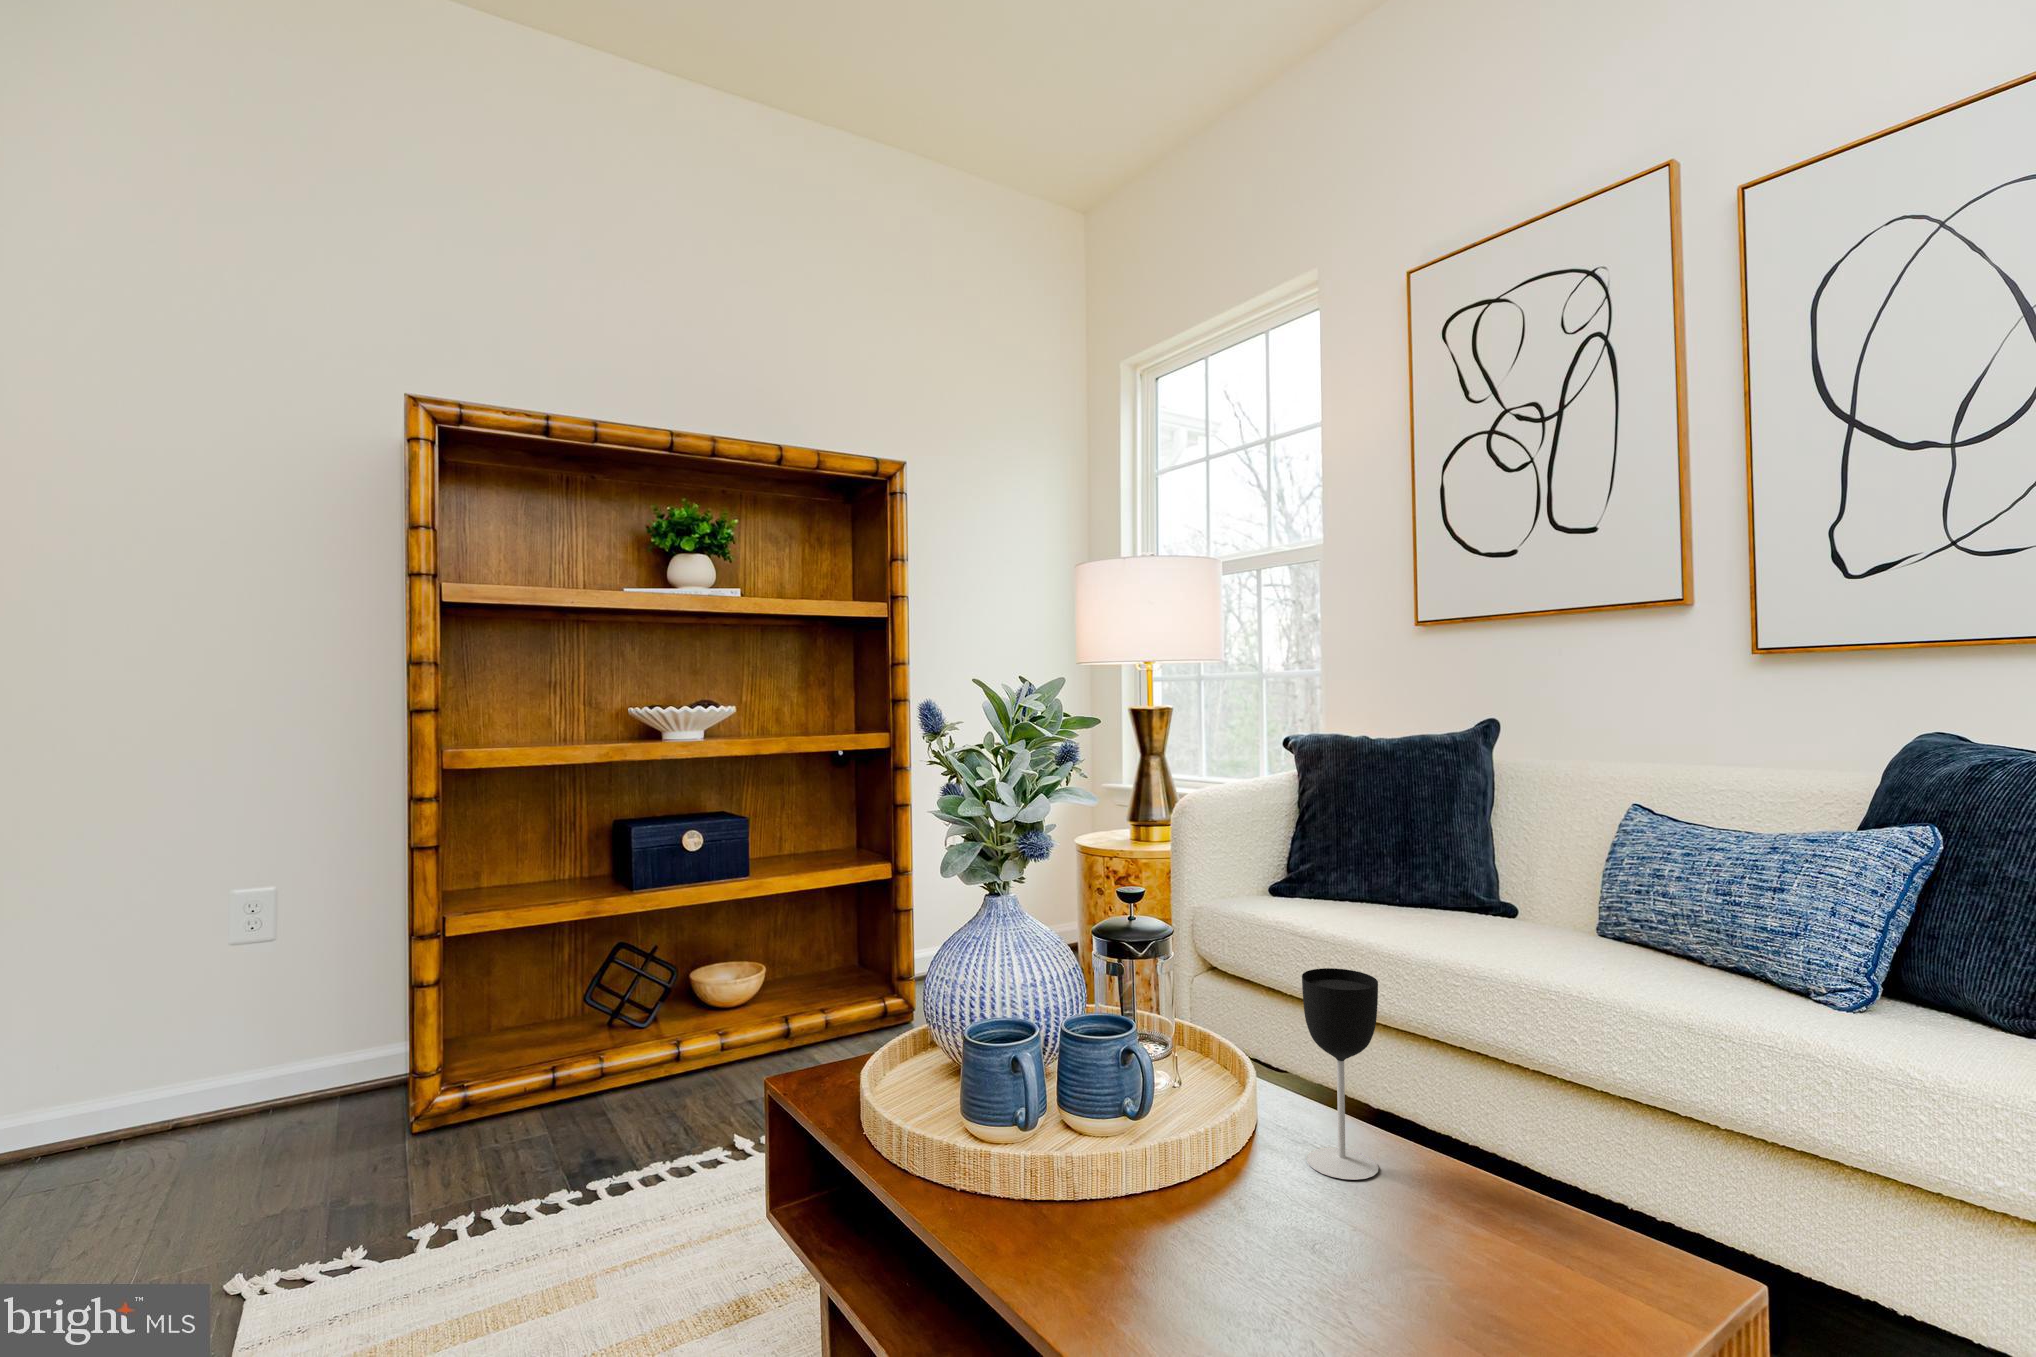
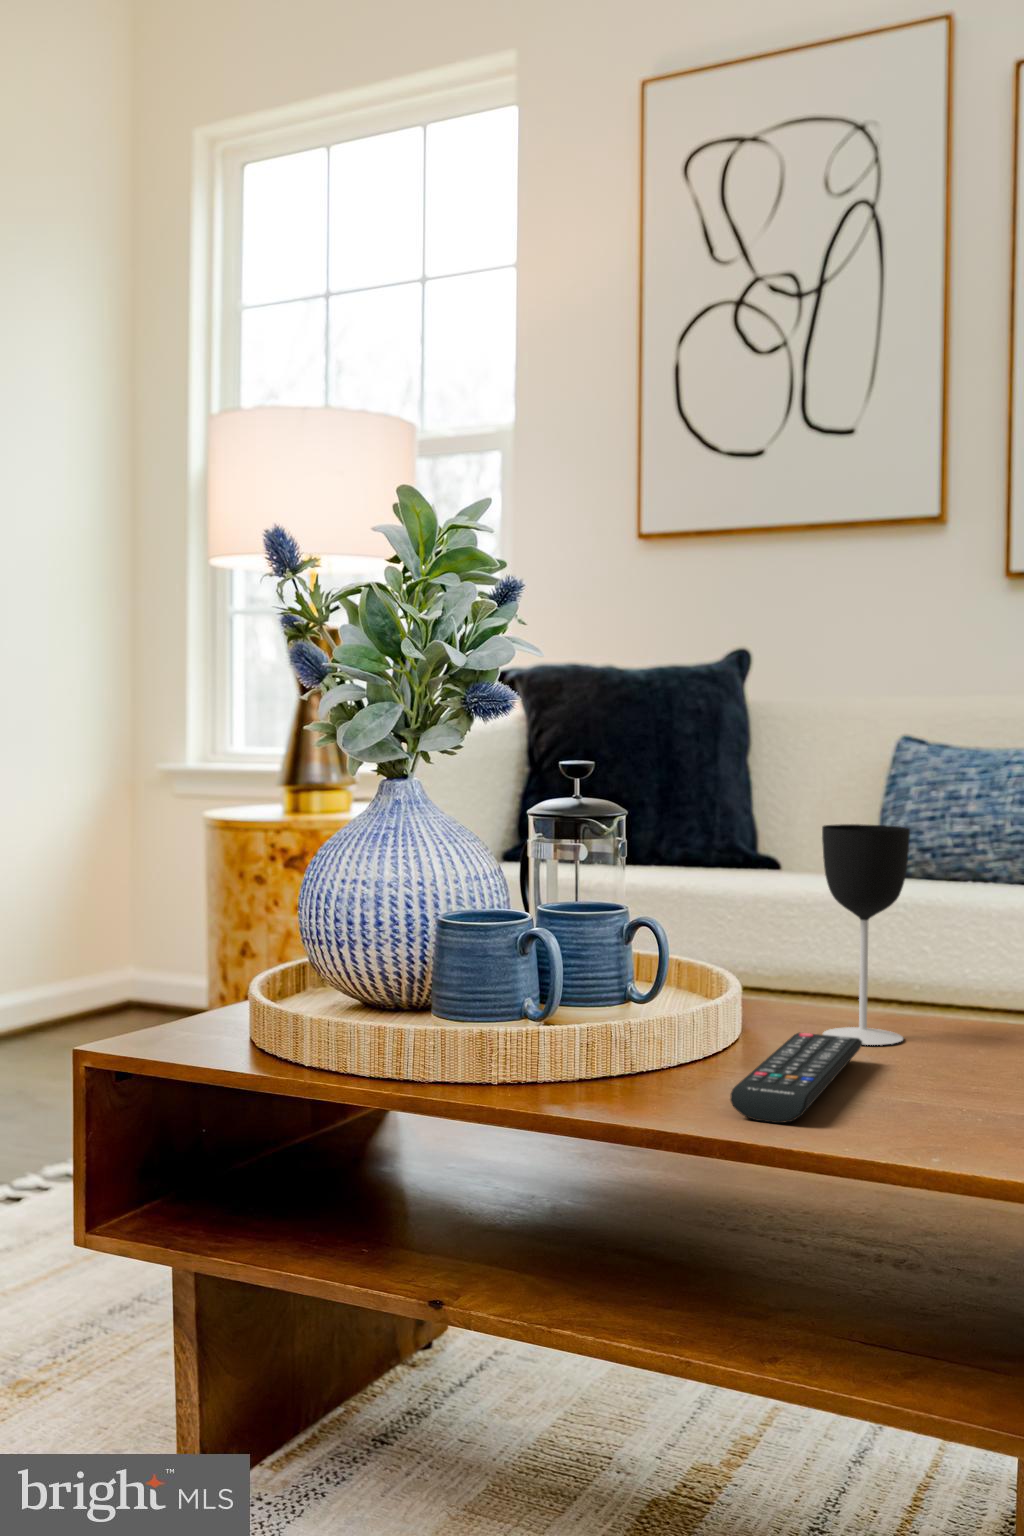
remote control: none [1098,1161,1298,1275] -> present [730,1033,862,1123]

